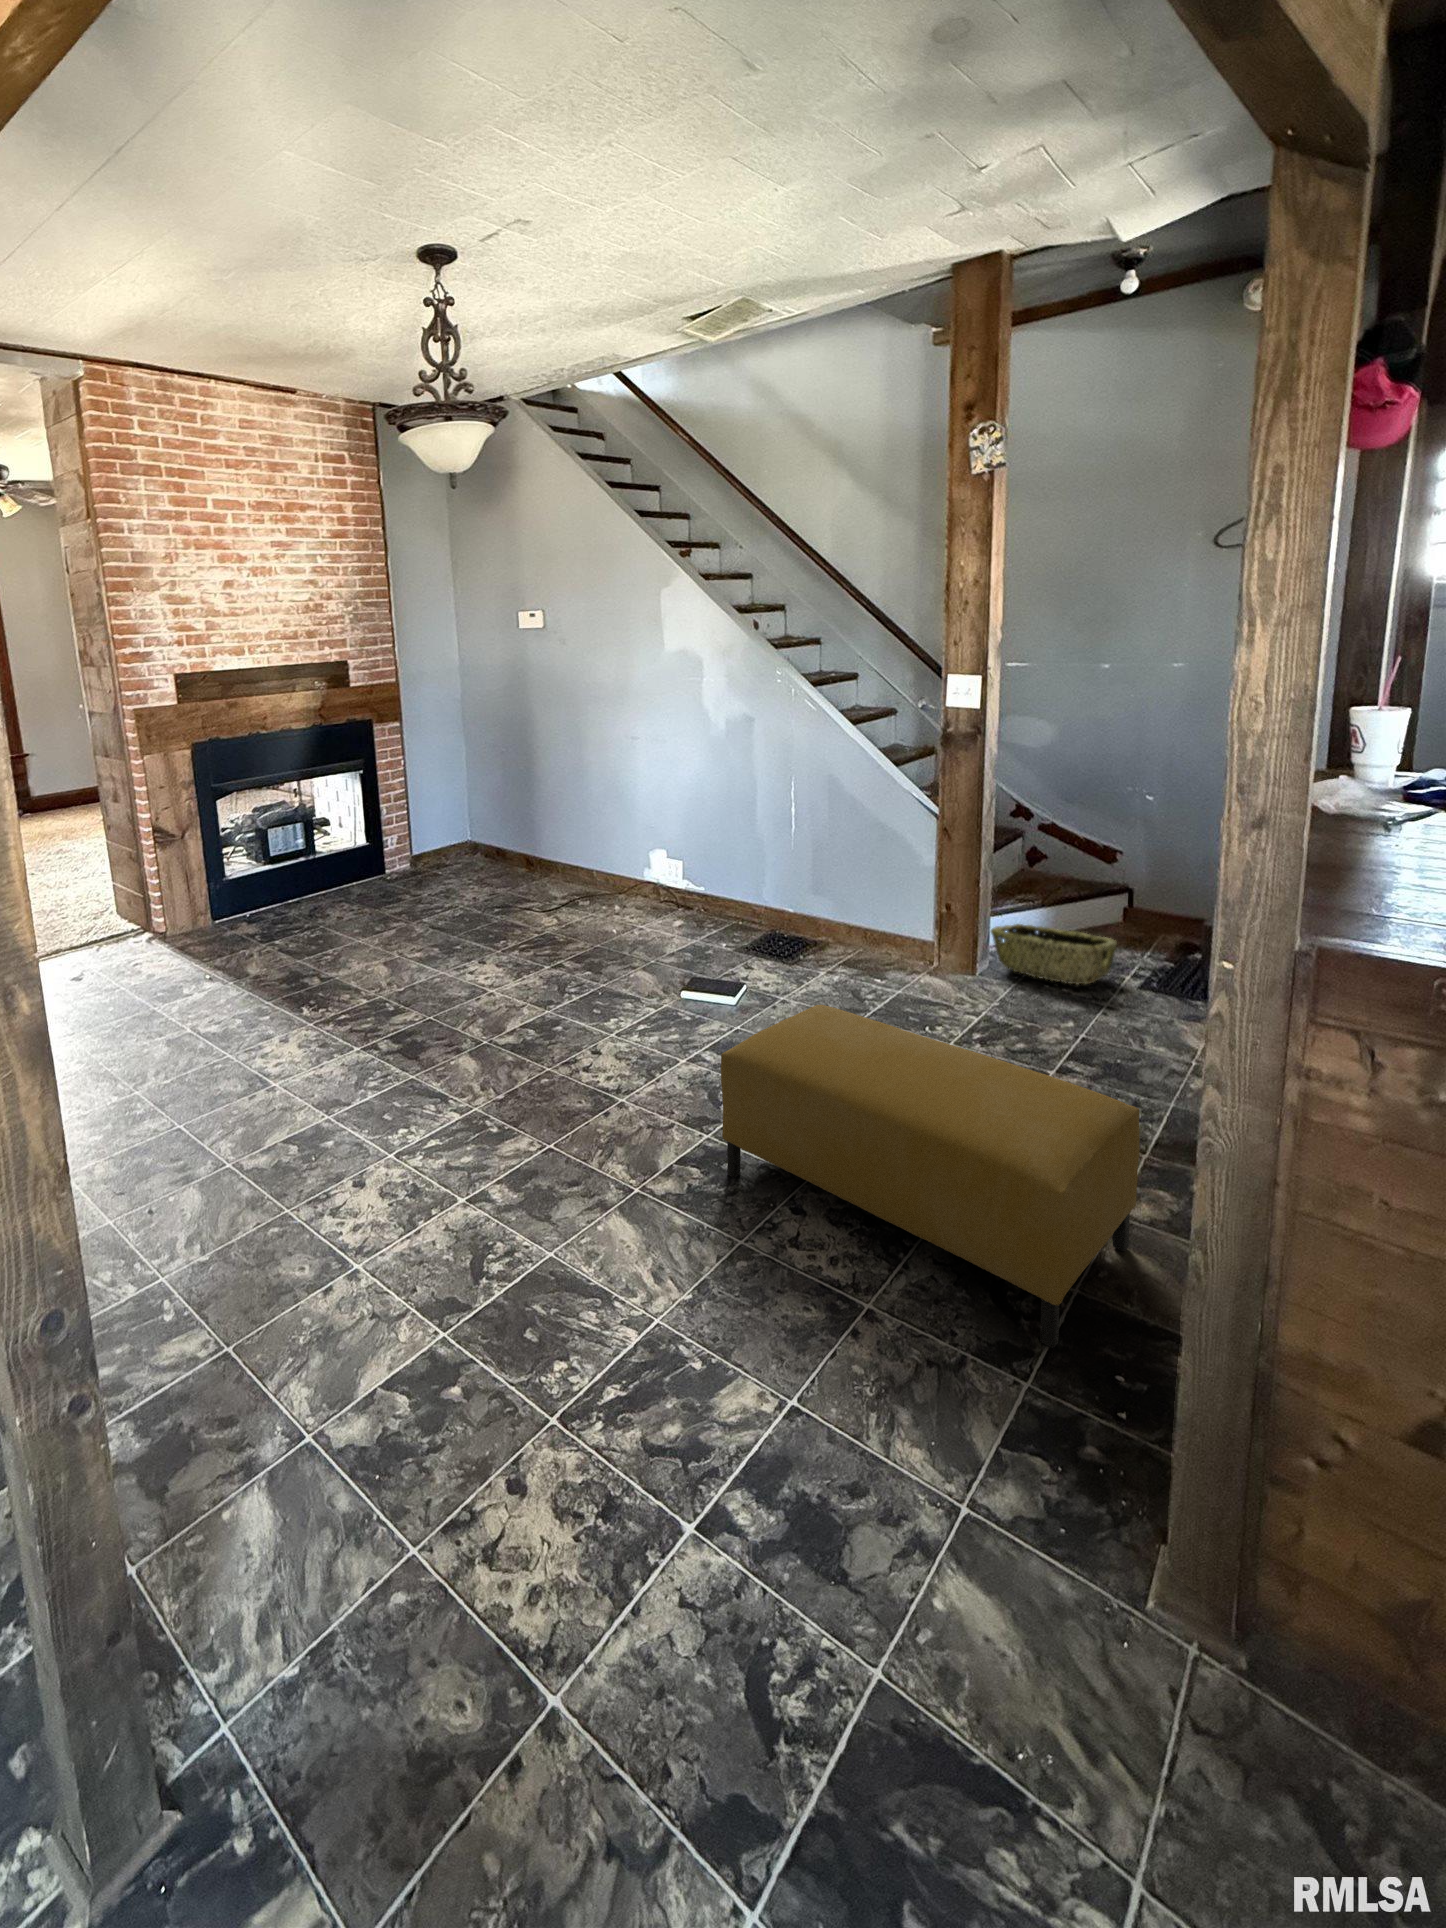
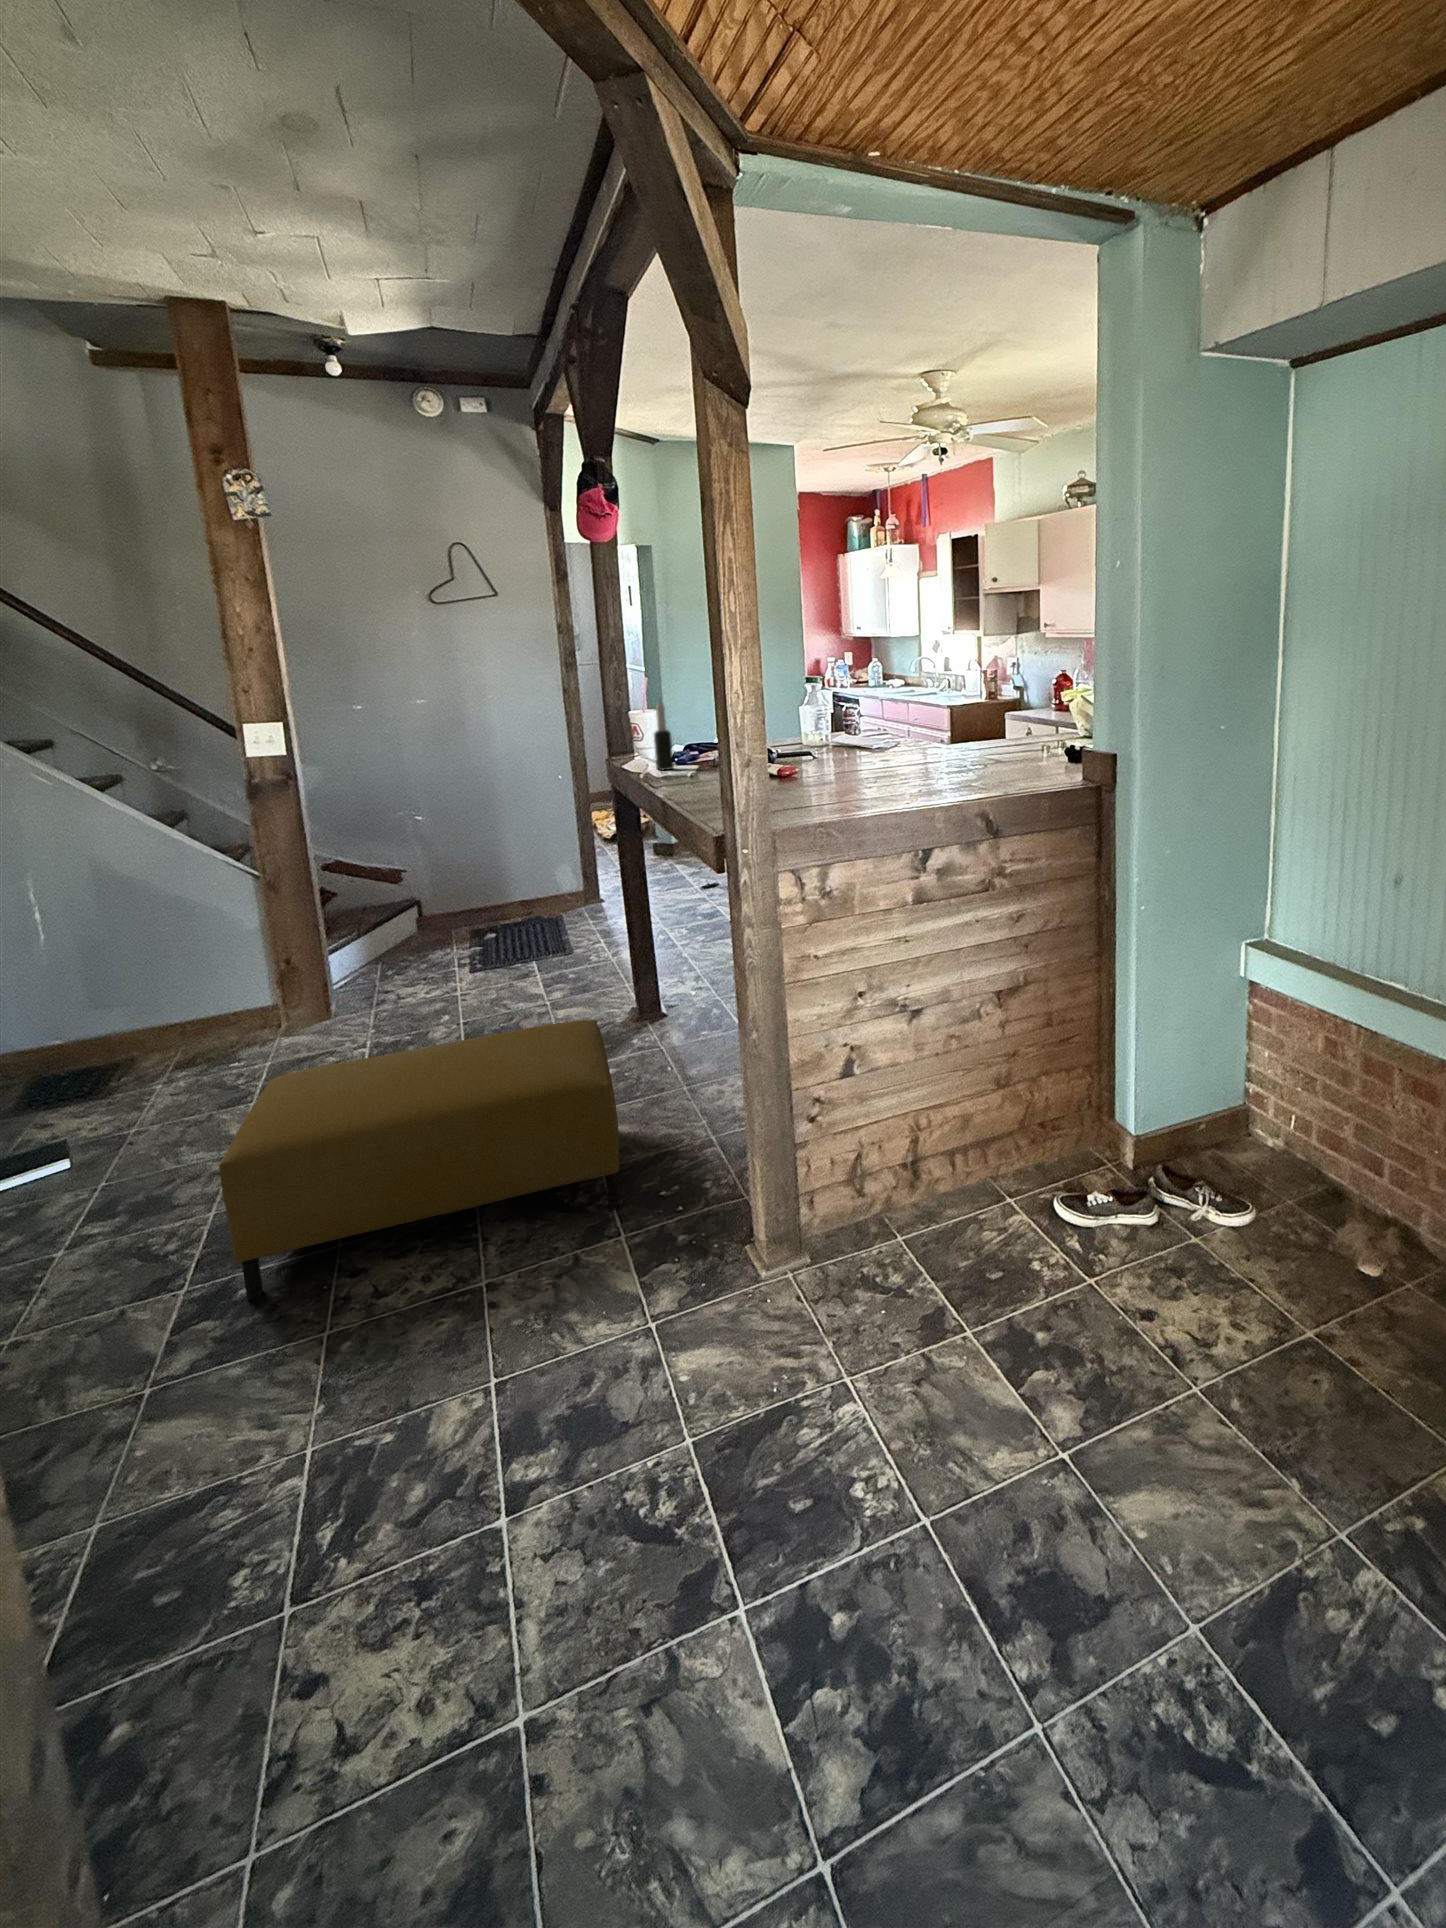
candle: none [1369,689,1407,805] -> present [654,698,674,770]
woven basket: present [991,924,1117,985] -> none [335,940,448,1000]

